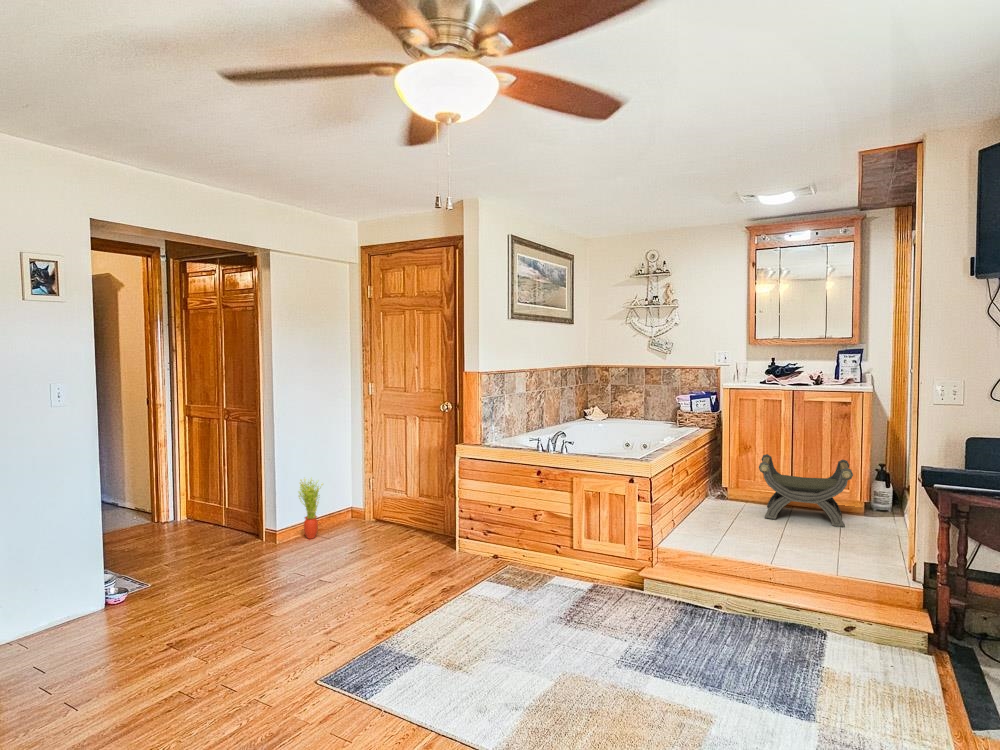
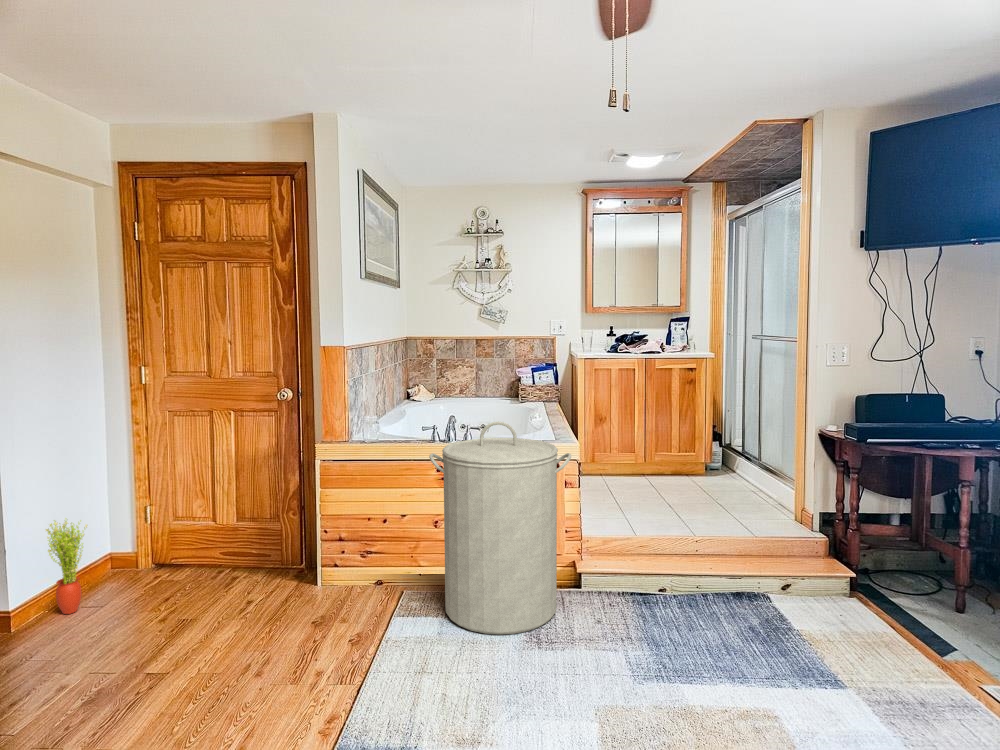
laundry hamper: none [511,436,621,611] -> present [429,421,571,635]
stool: present [759,454,853,527] -> none [618,424,713,490]

